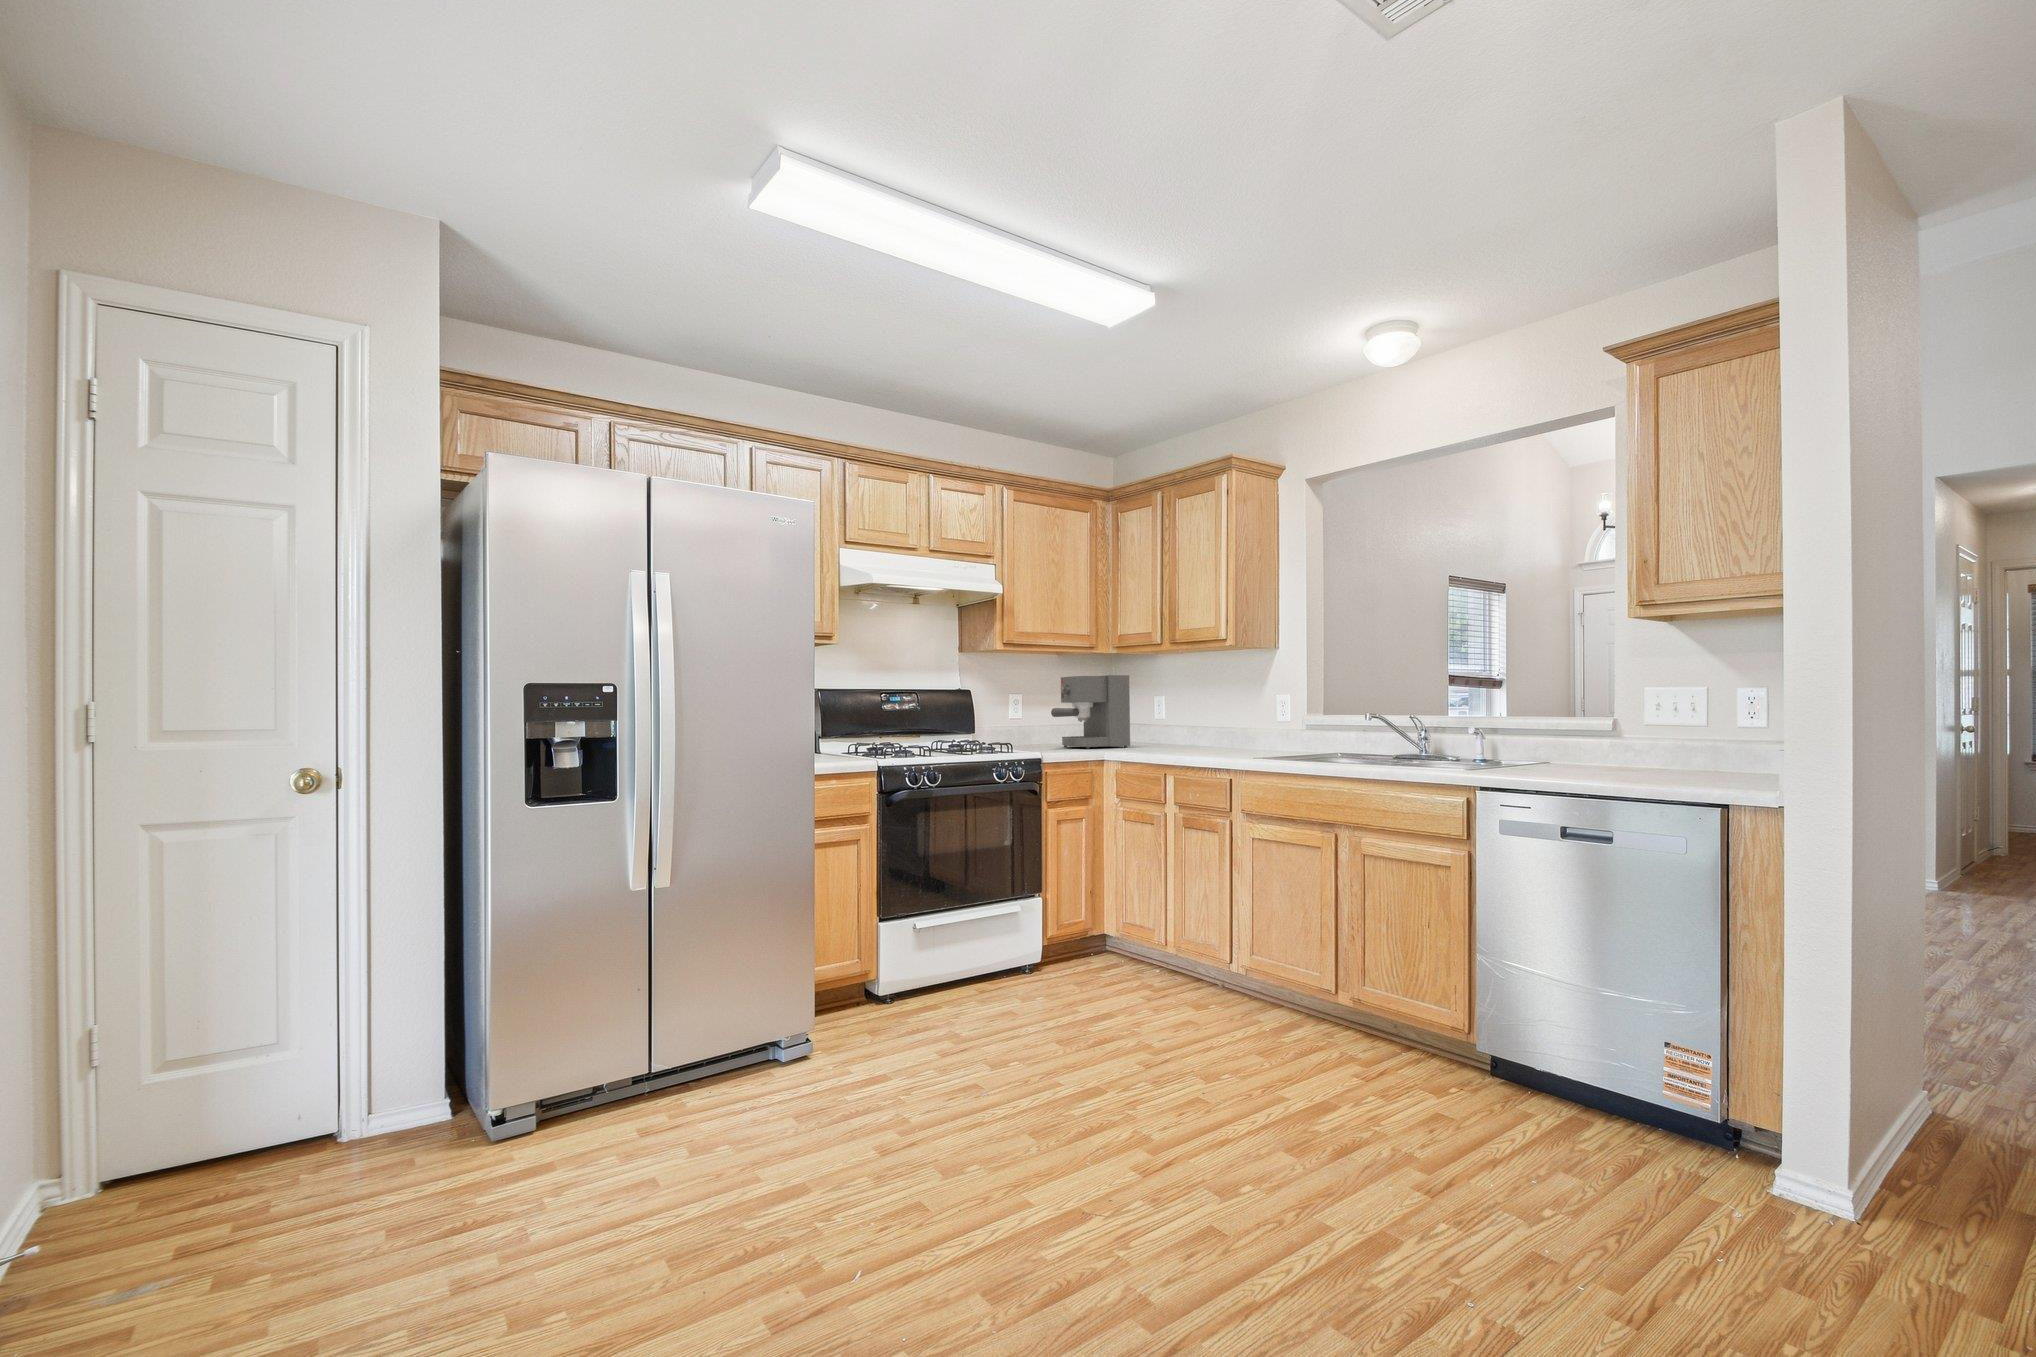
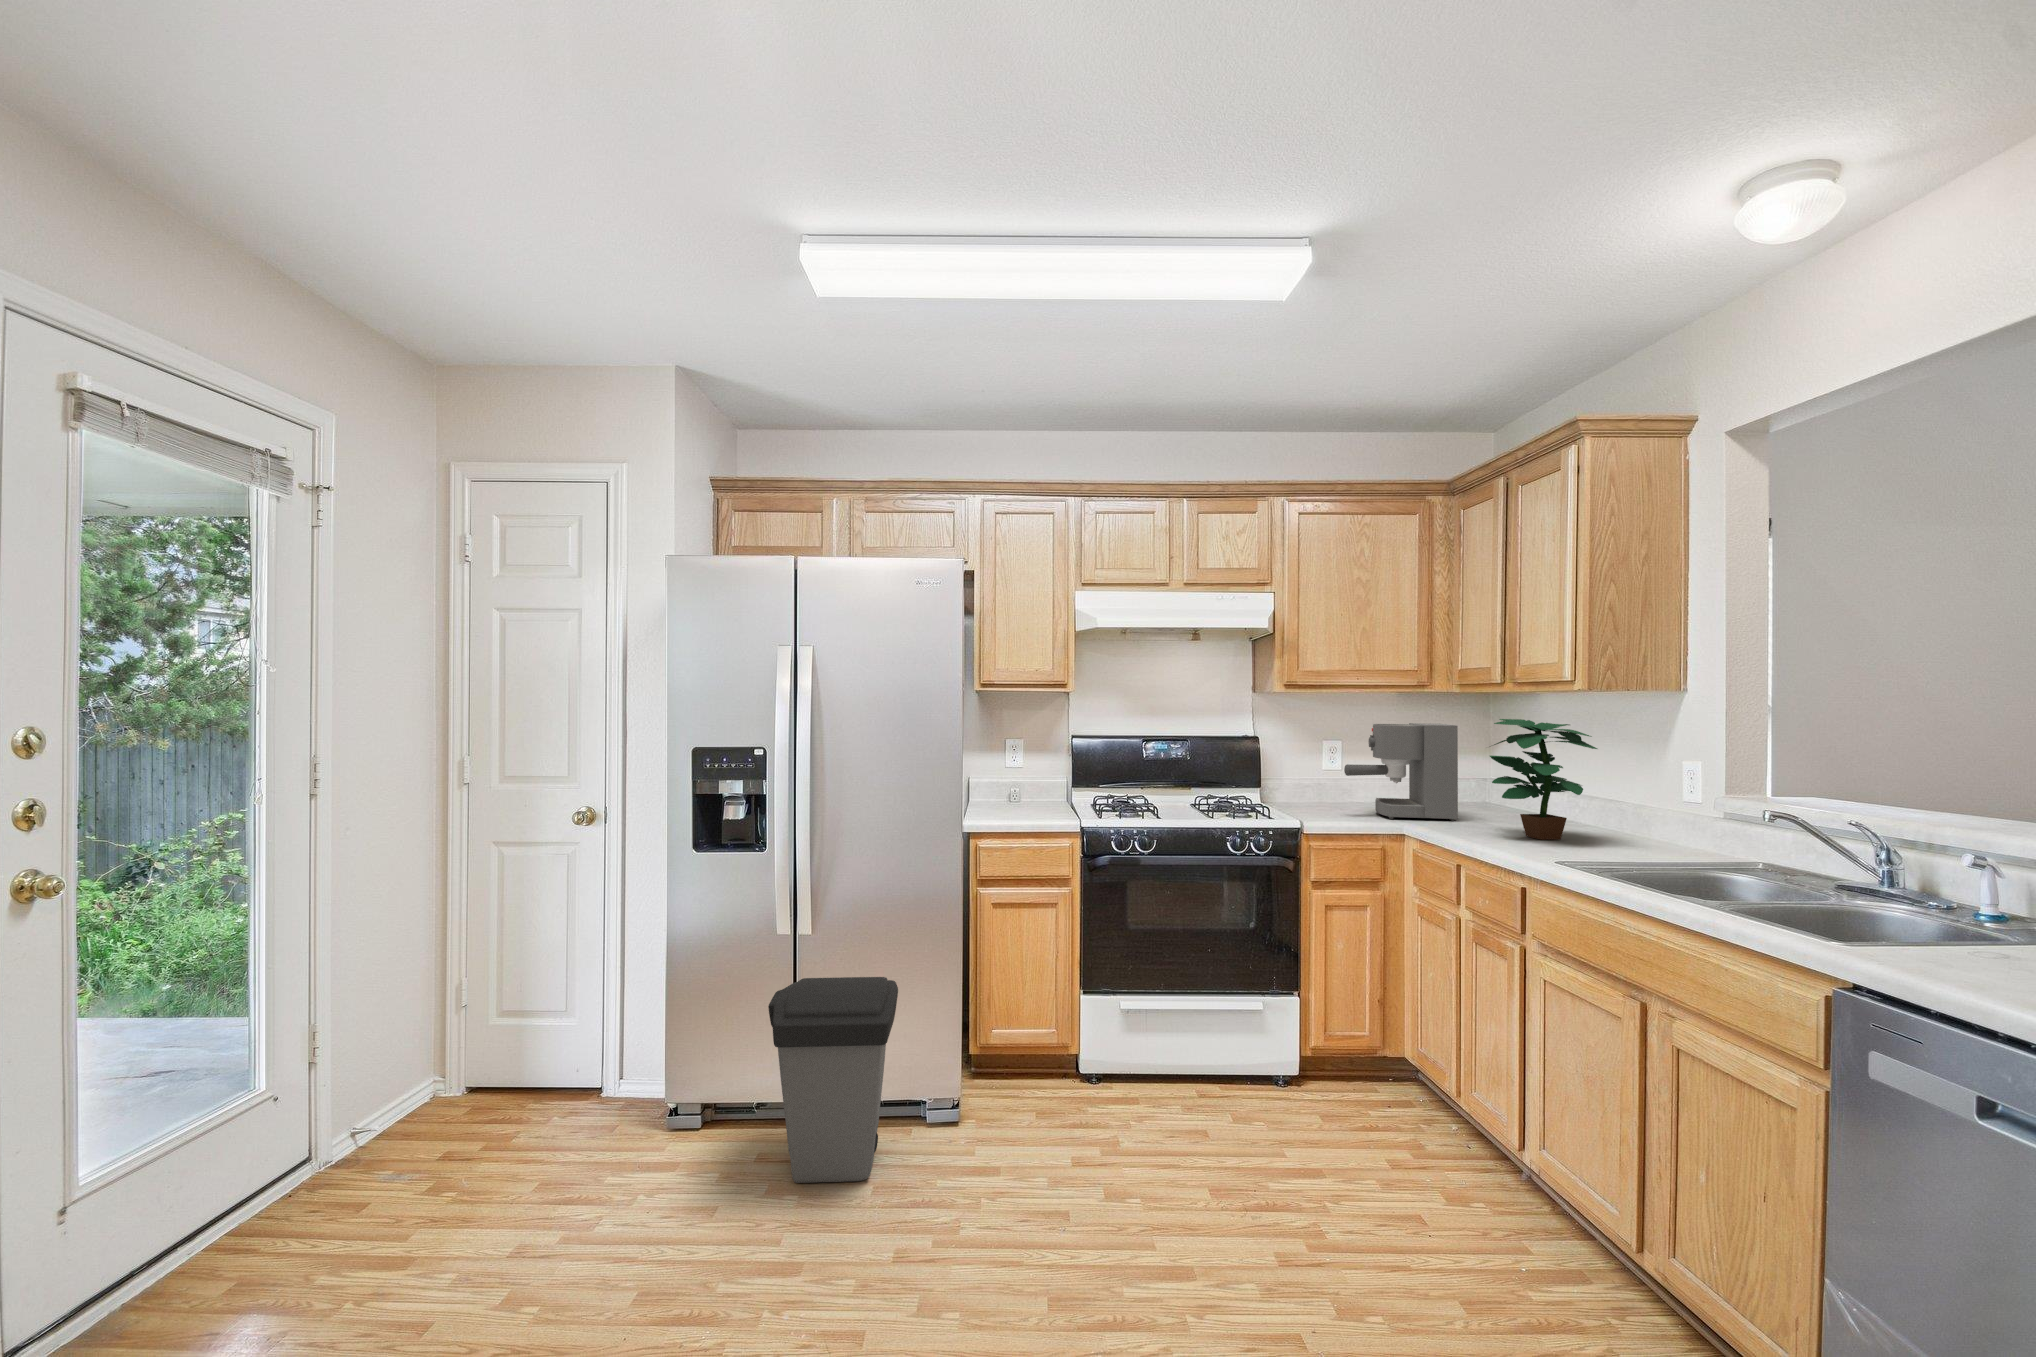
potted plant: none [1159,667,1241,749] -> present [1490,719,1597,840]
trash can: none [652,917,814,1133] -> present [768,977,898,1183]

